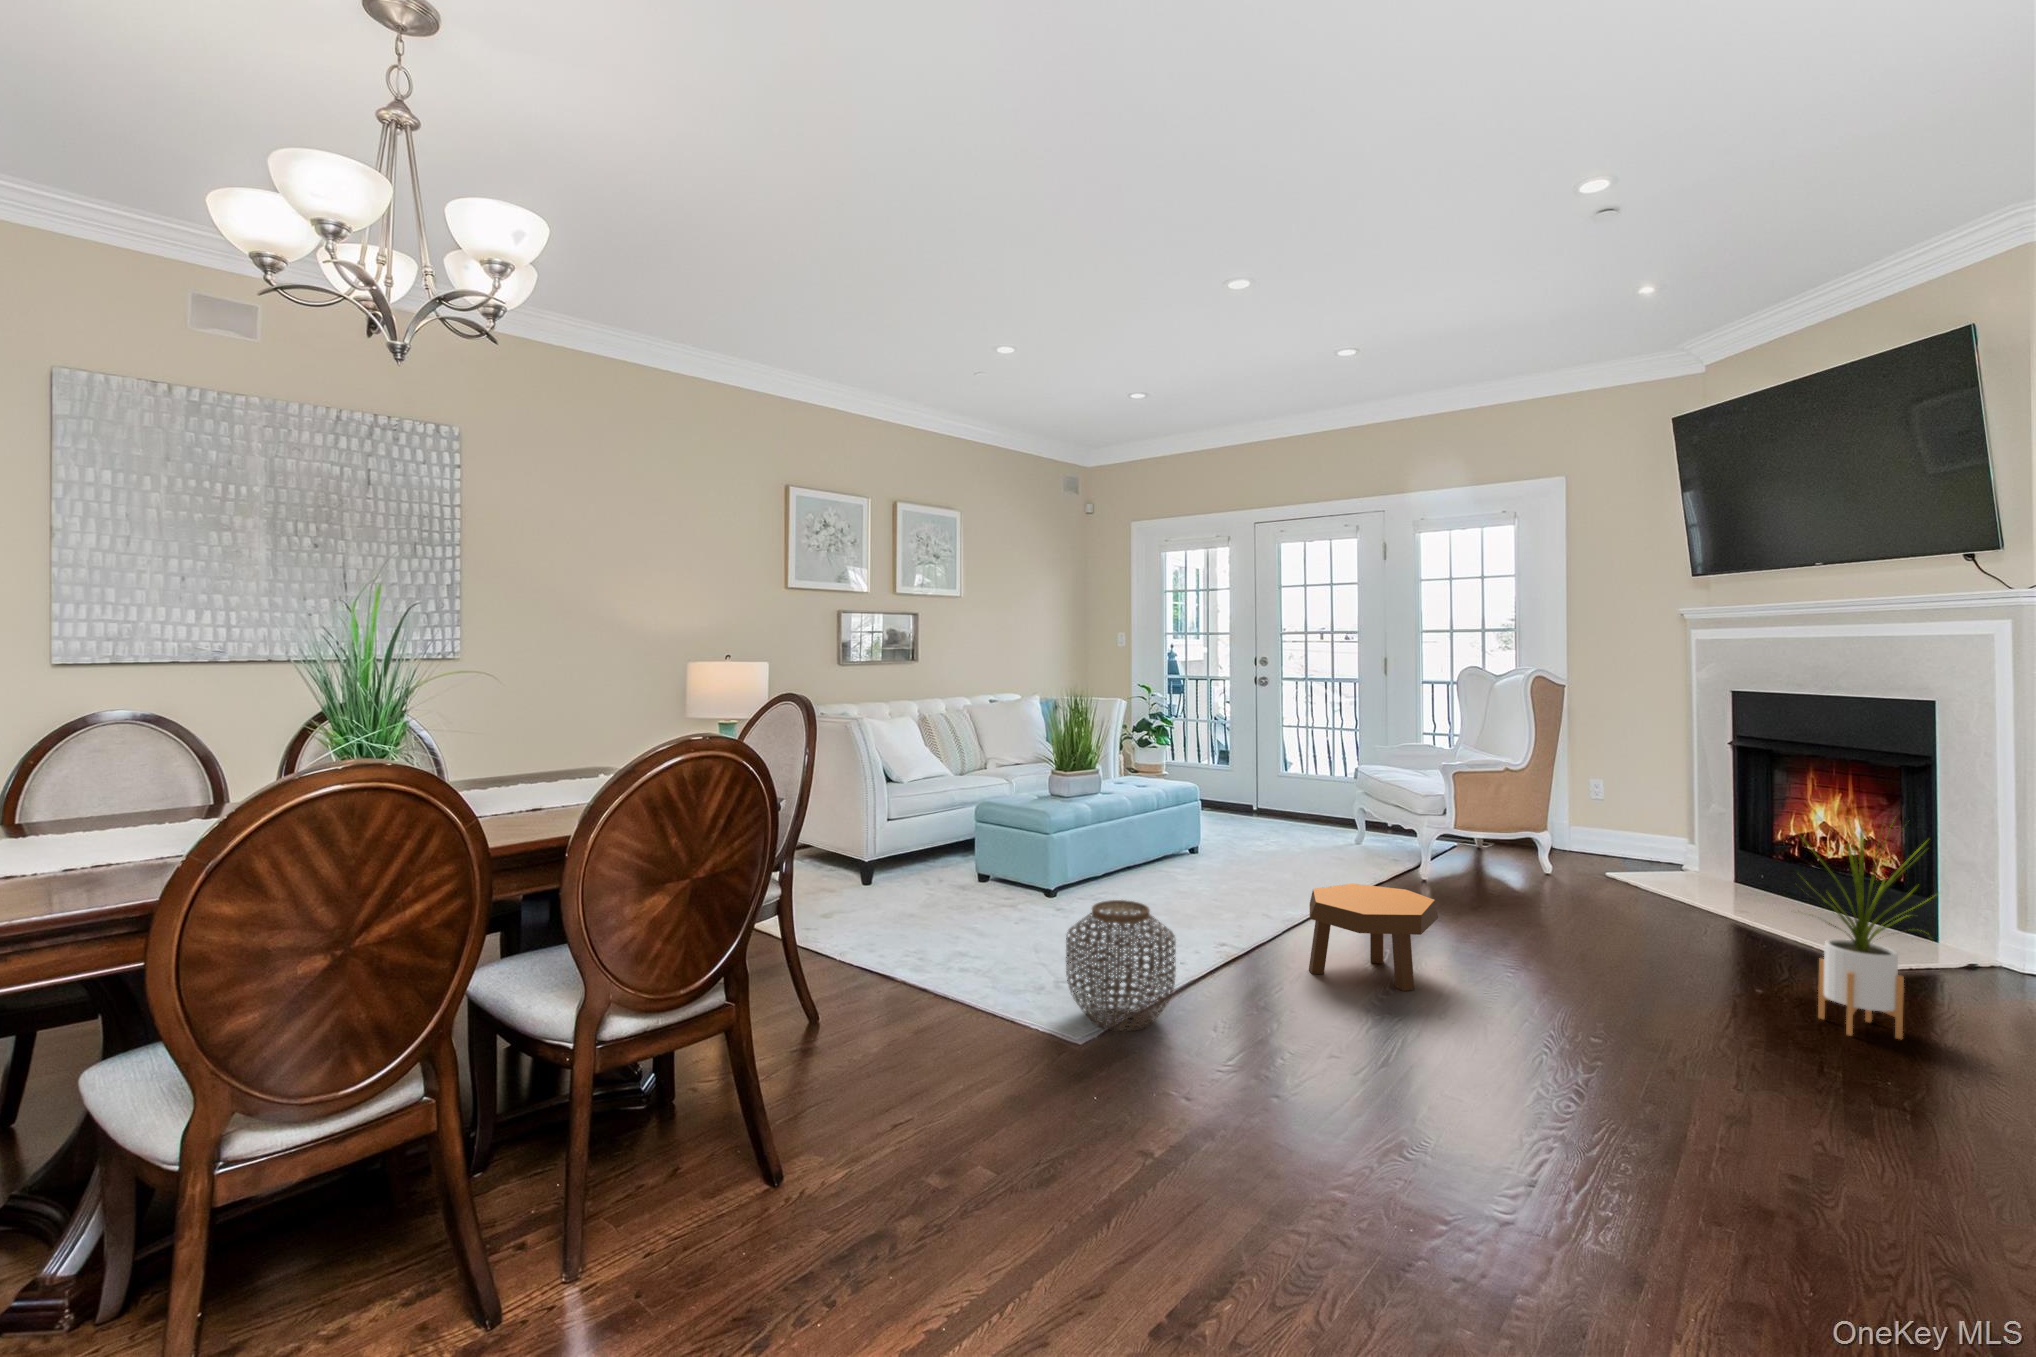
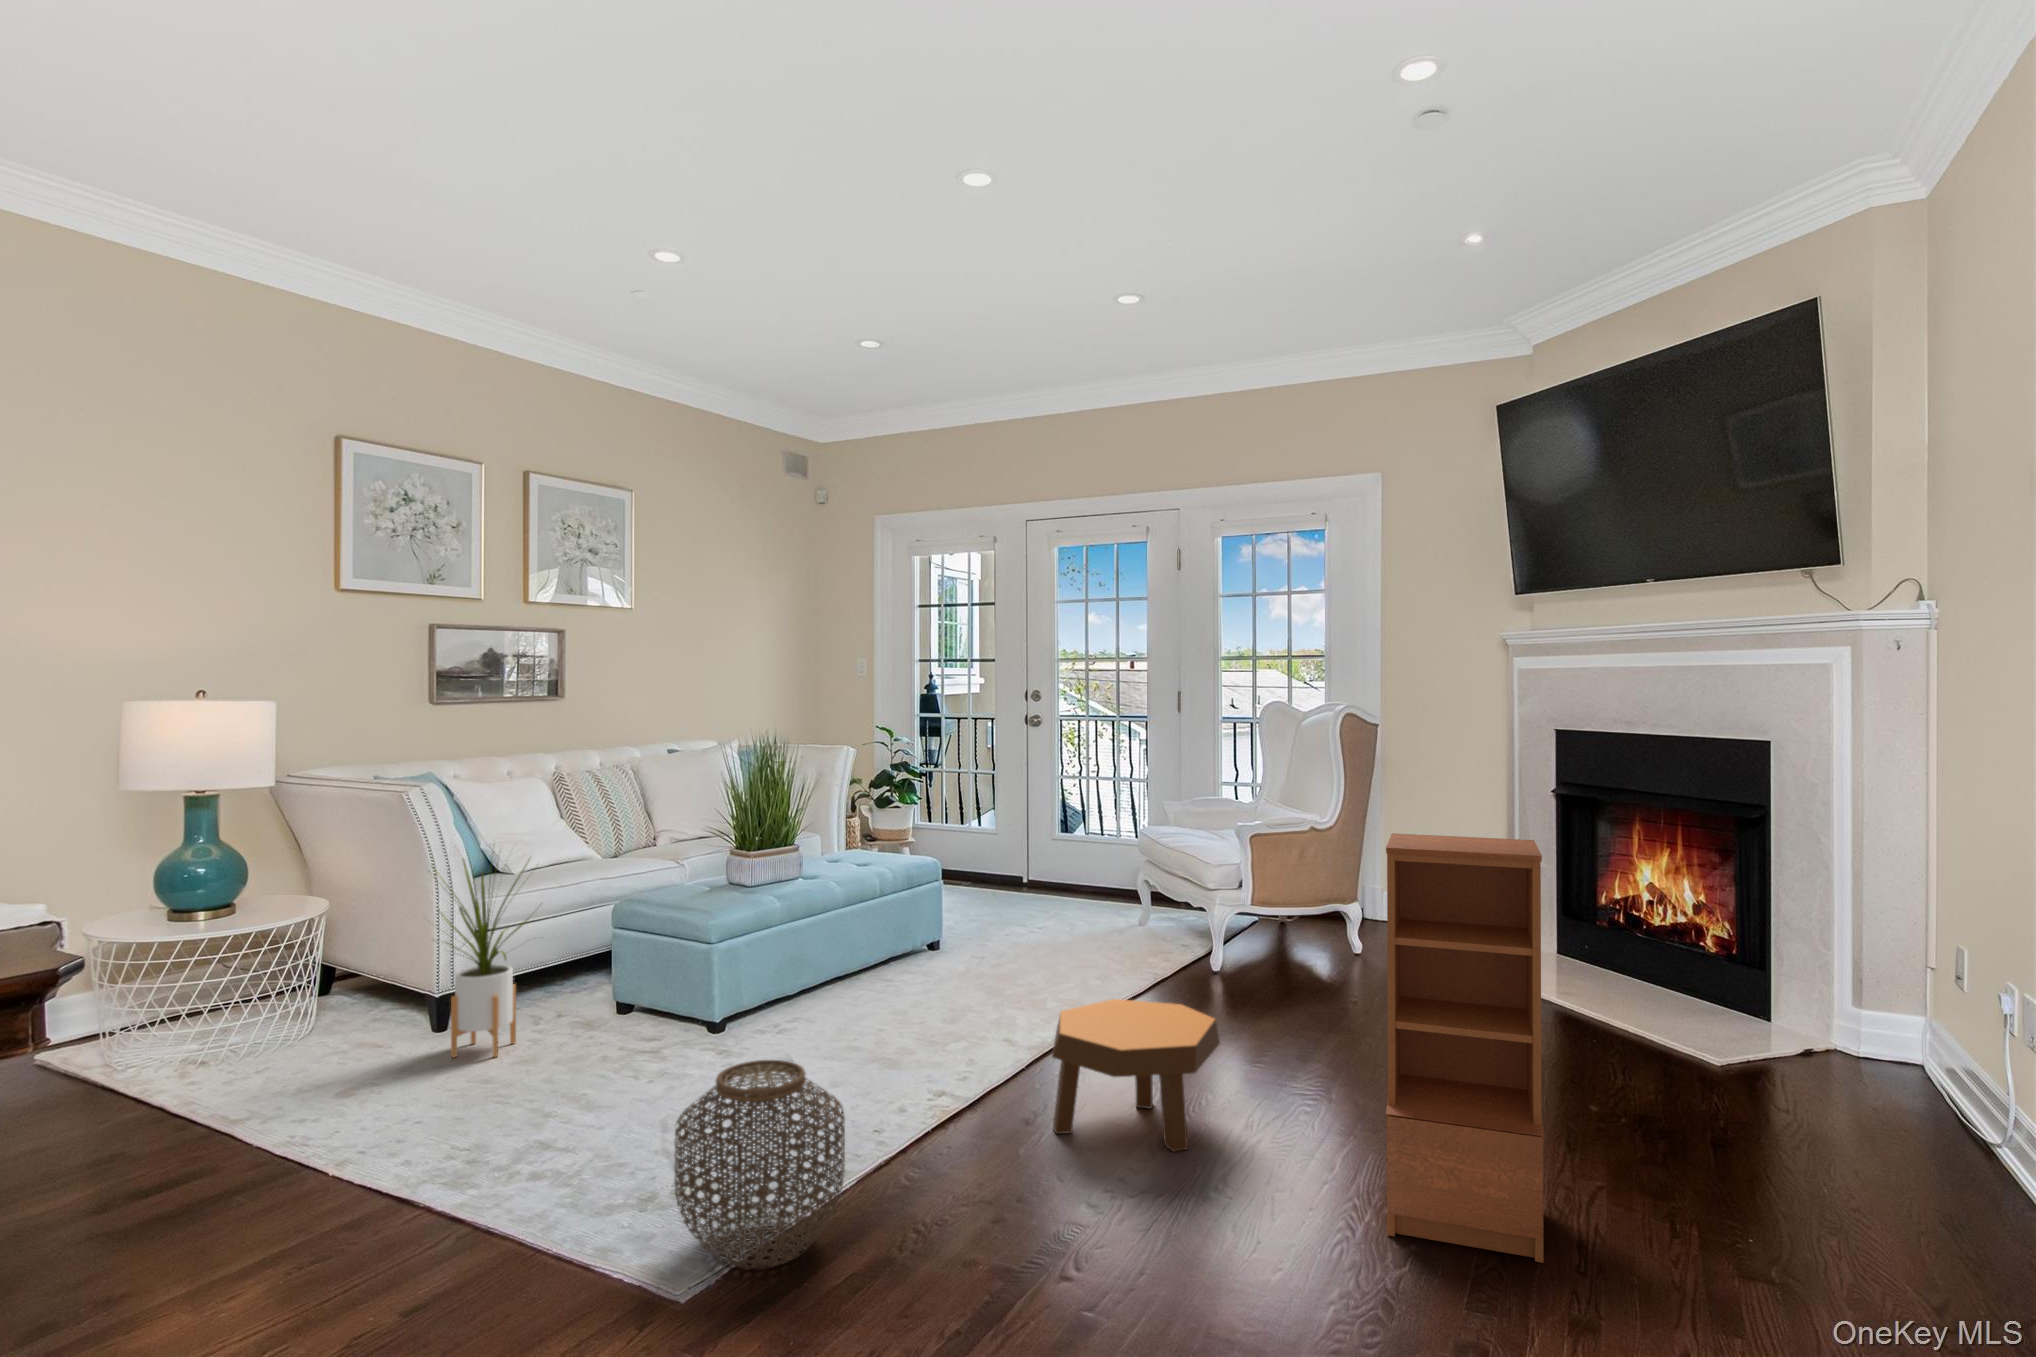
bookcase: none [1575,763,1709,1078] -> present [1386,833,1544,1263]
house plant: present [1798,818,1926,1039] -> present [436,859,538,1057]

